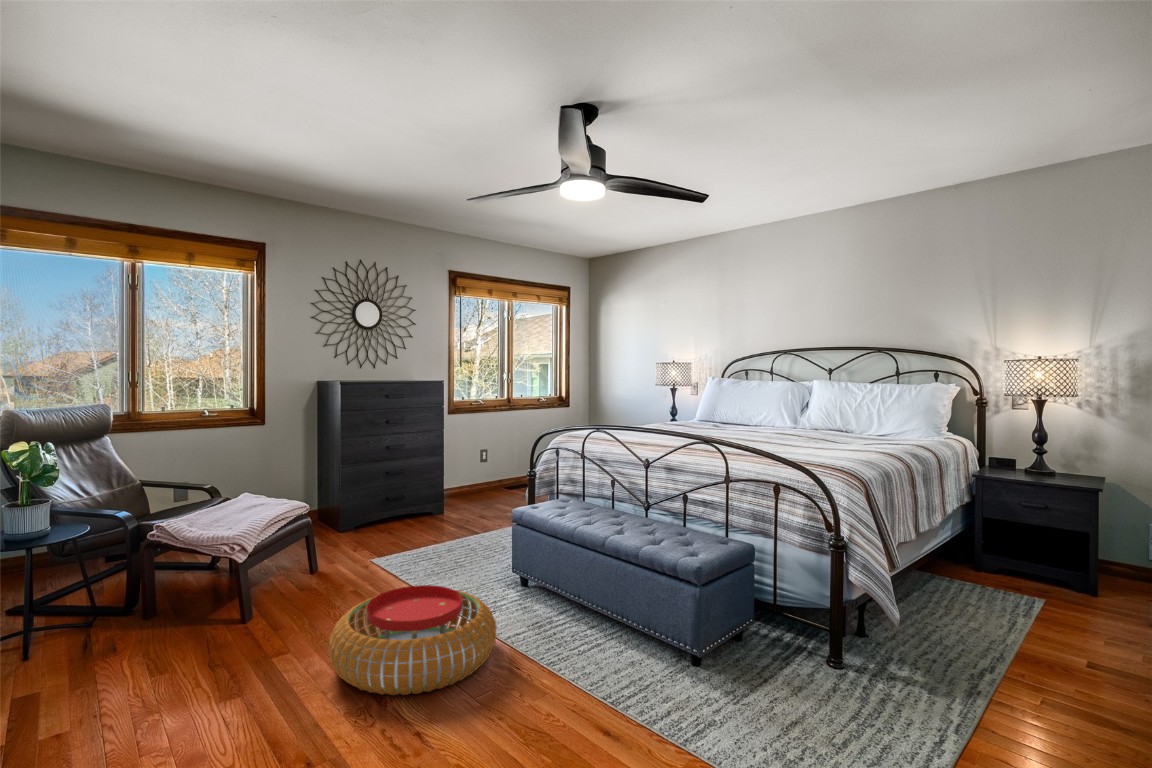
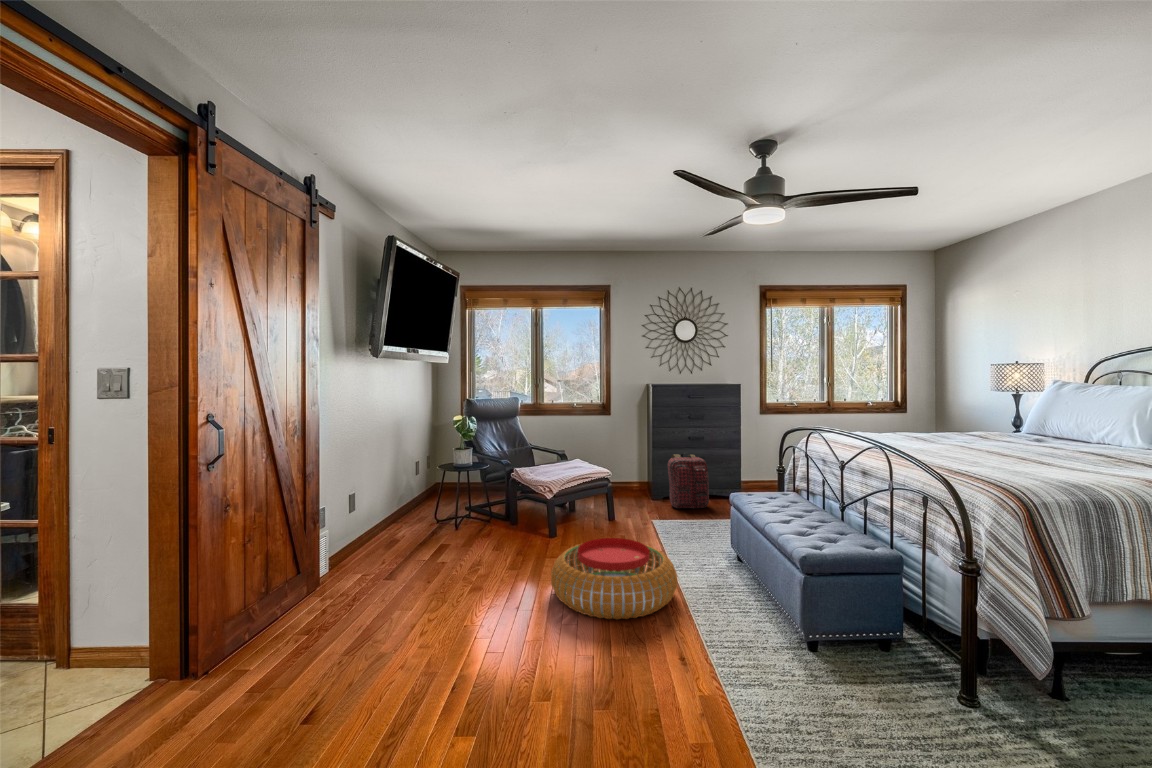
backpack: none [361,469,417,540] -> present [668,453,709,508]

